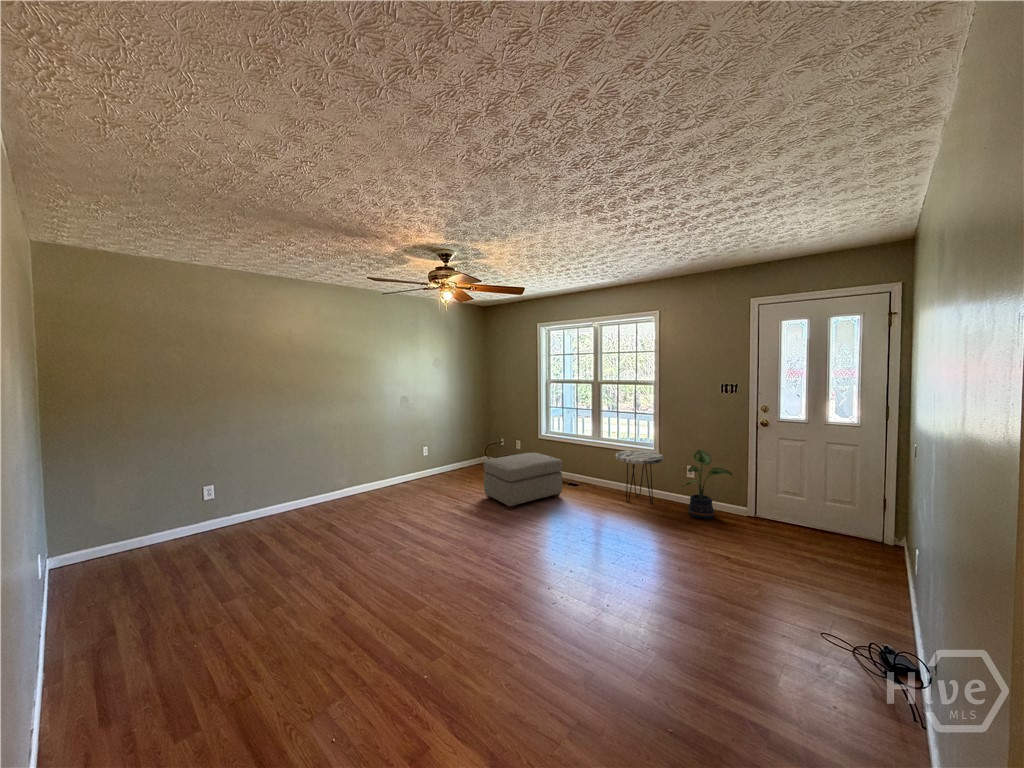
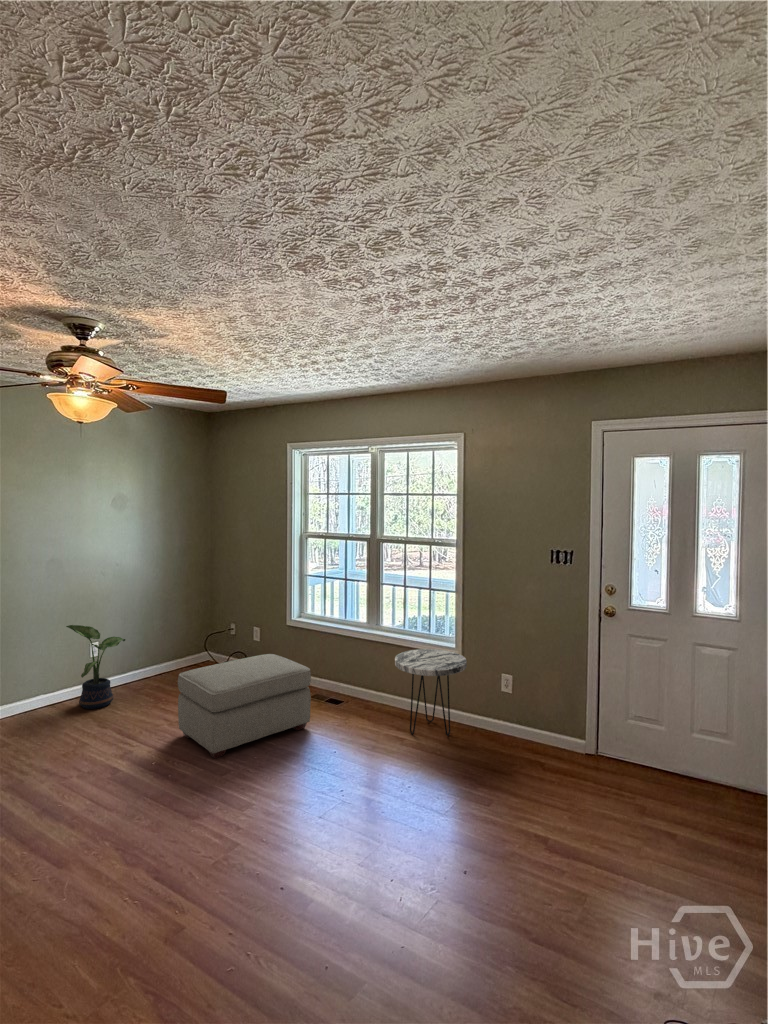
potted plant: present [682,450,732,519] -> present [66,625,125,709]

